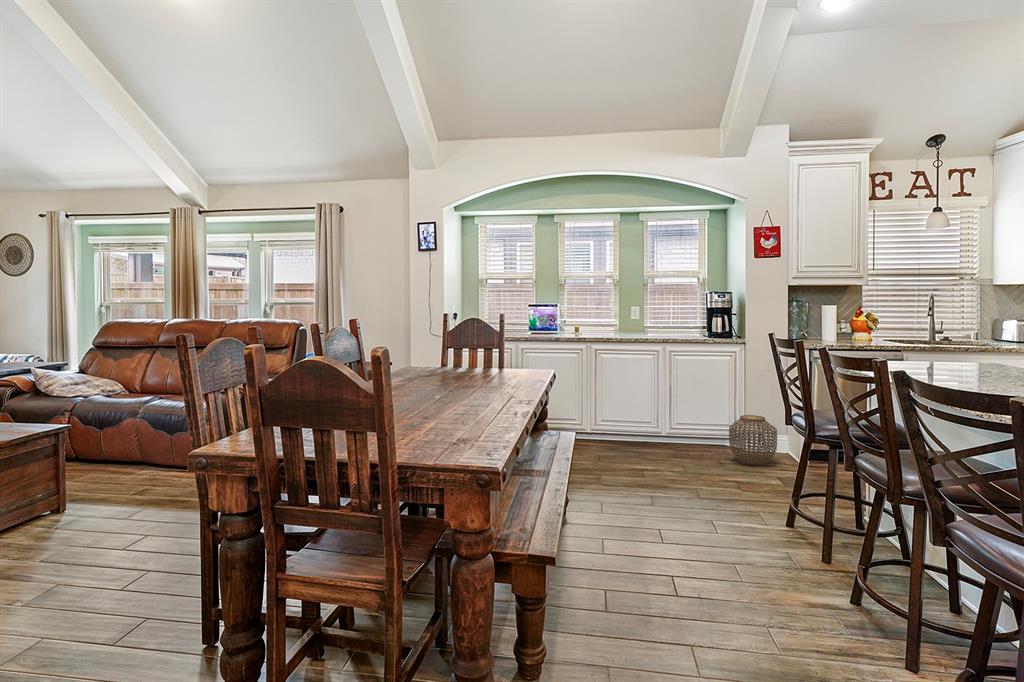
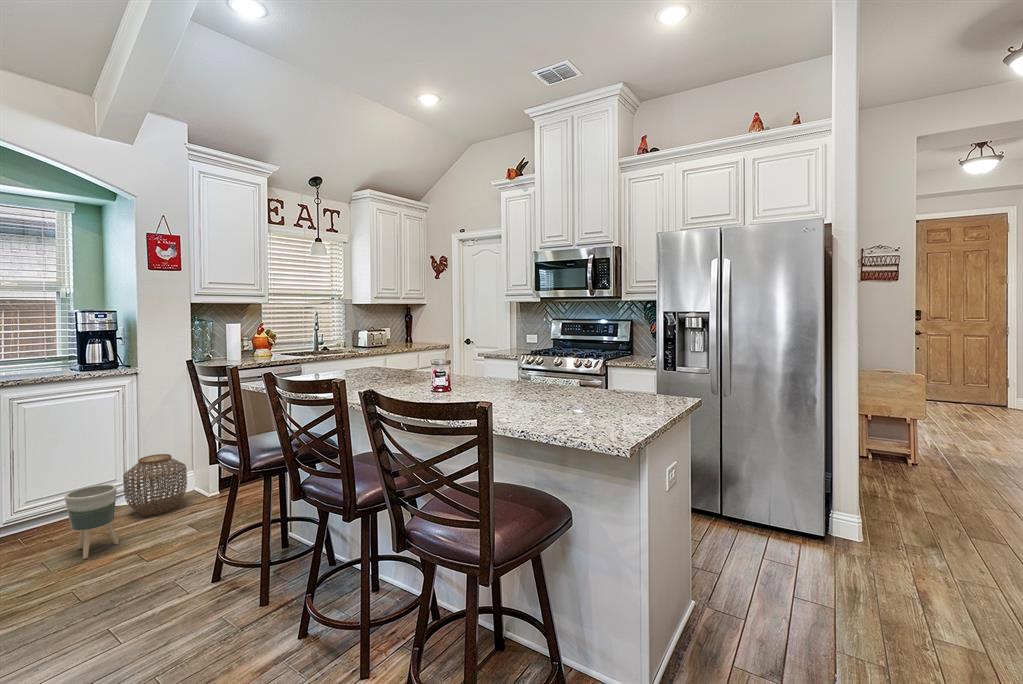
planter: none [690,426,722,478] -> present [65,485,119,559]

